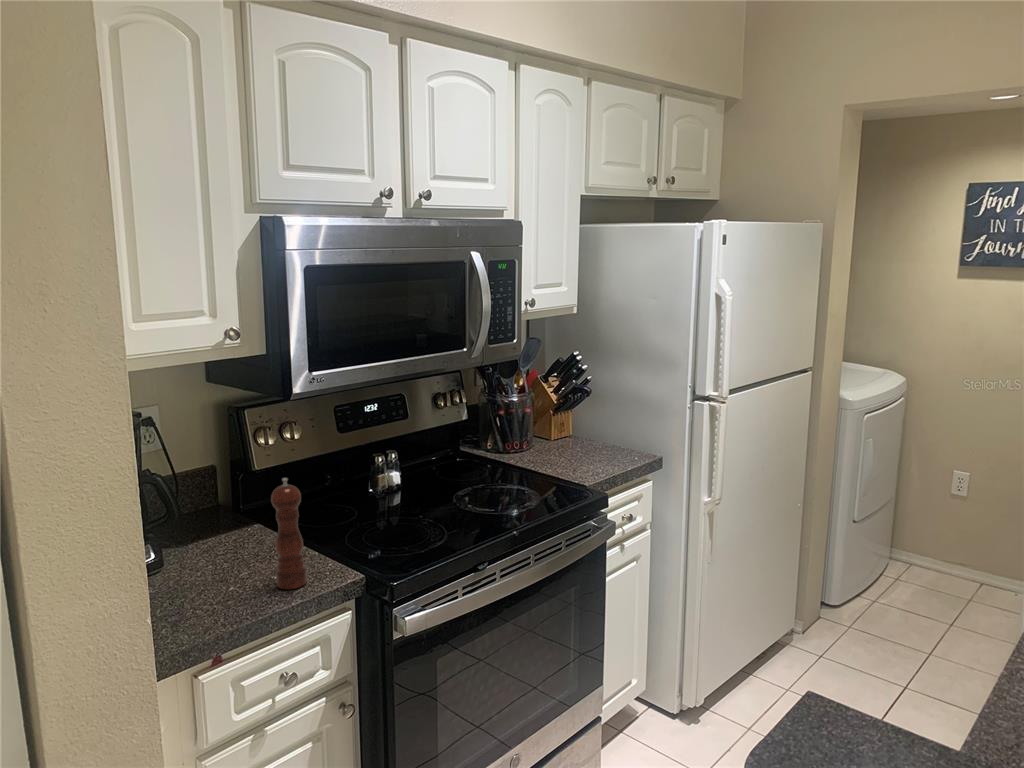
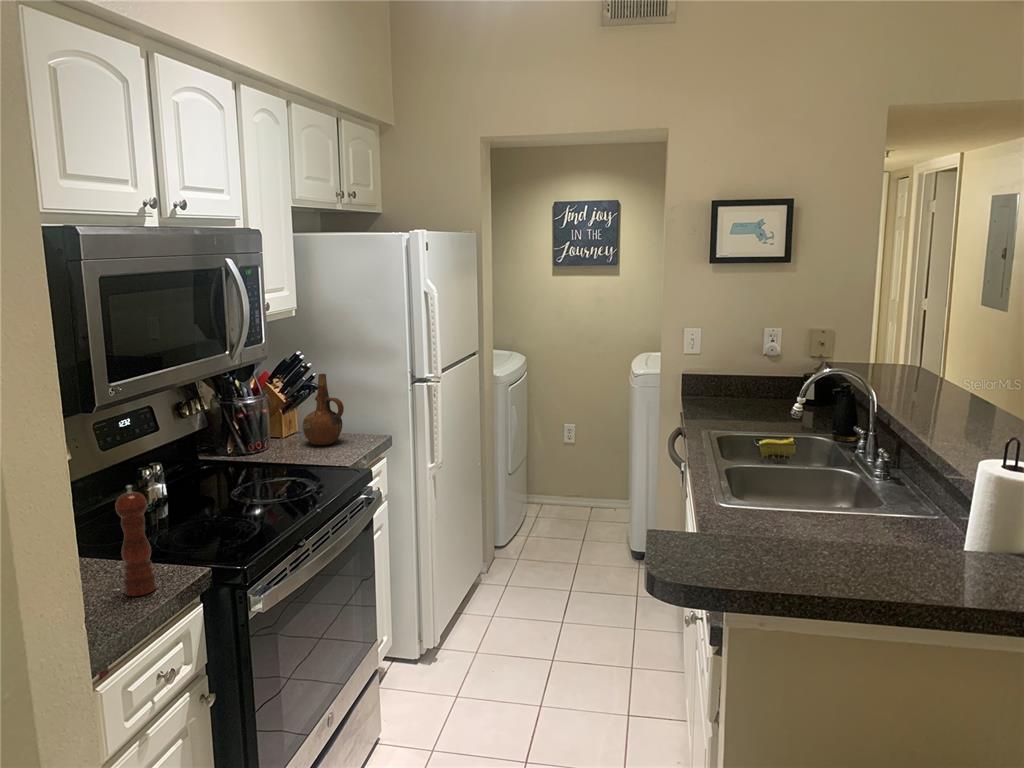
ceramic pitcher: none [566,378,610,456] -> present [302,374,344,445]

